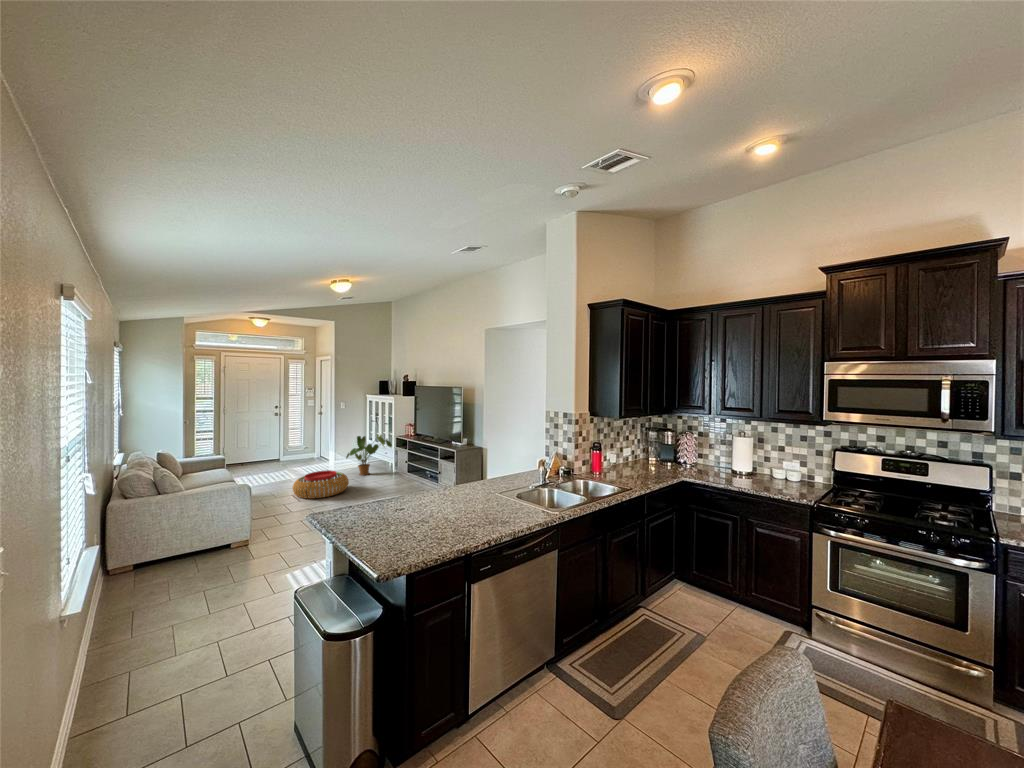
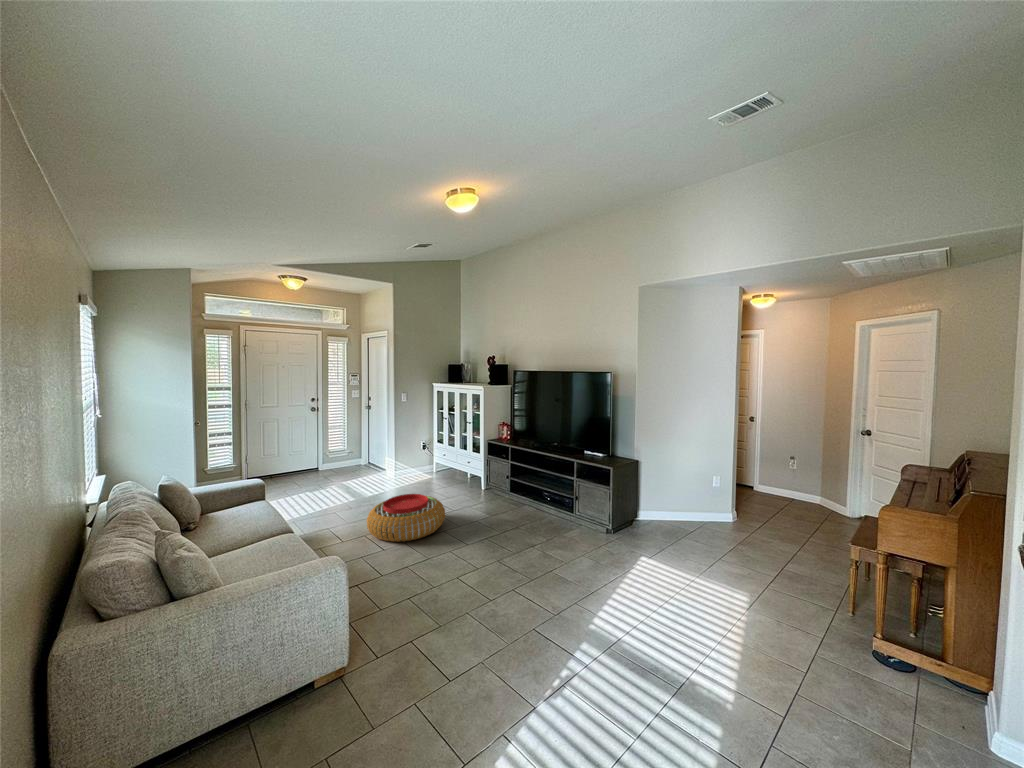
house plant: present [346,434,392,476] -> none [420,436,482,494]

